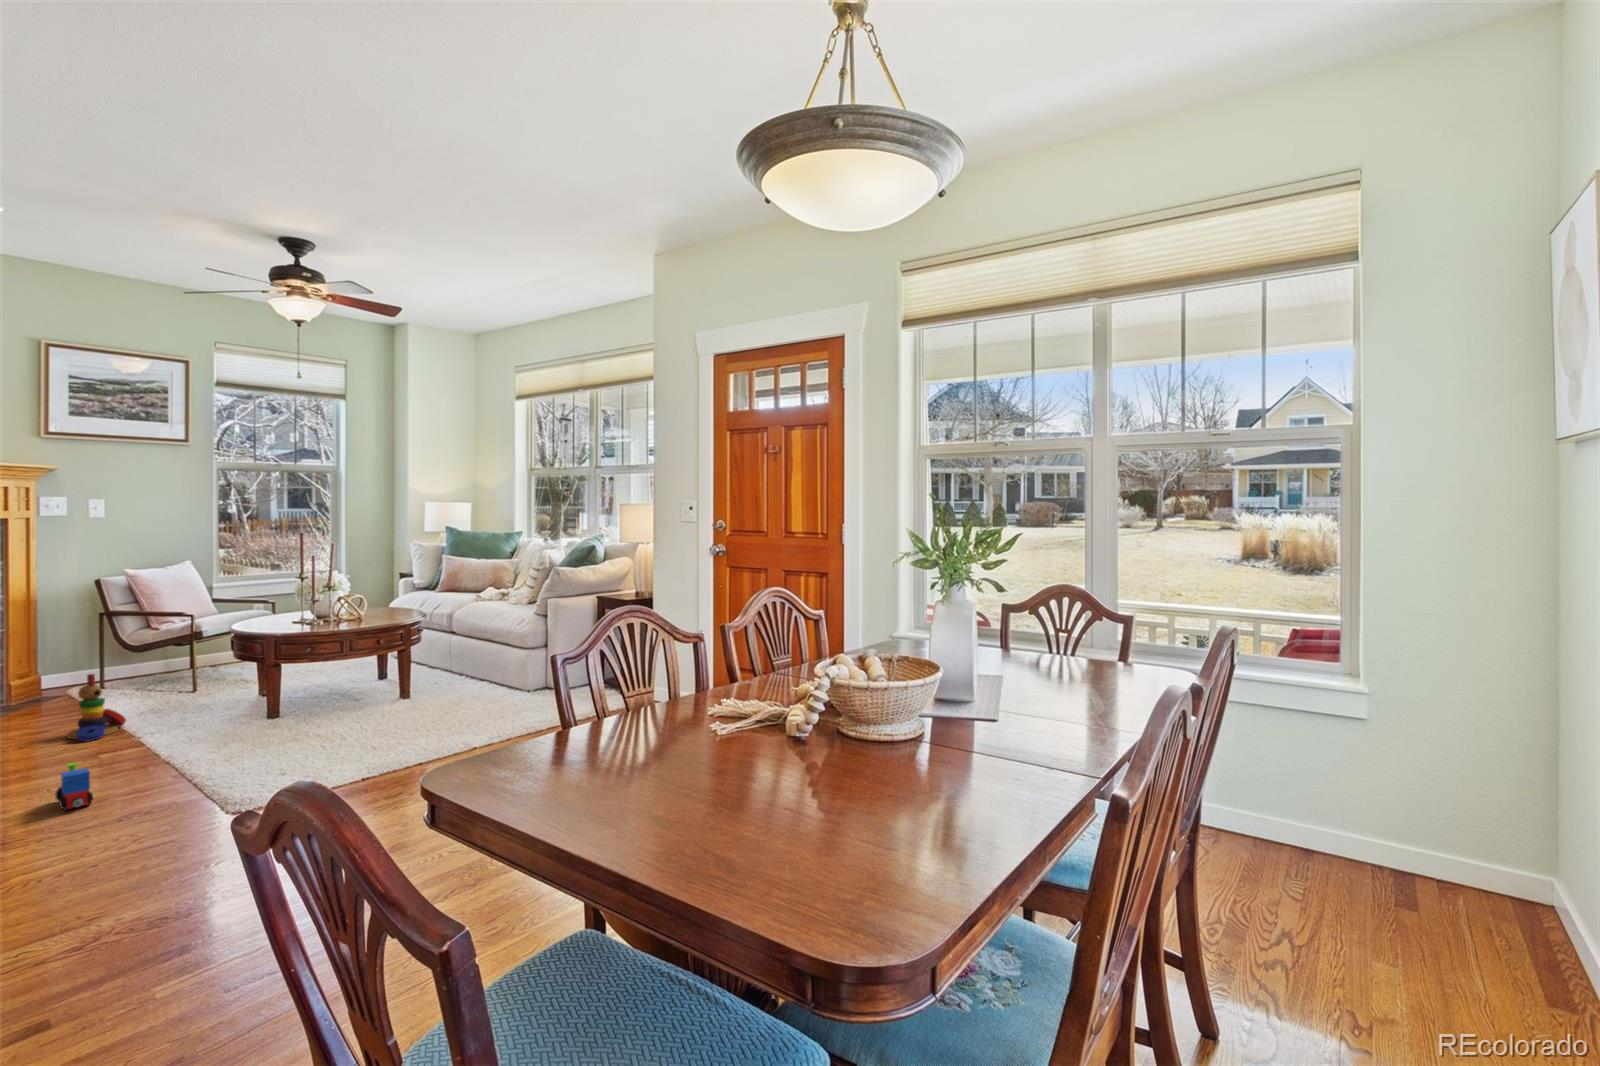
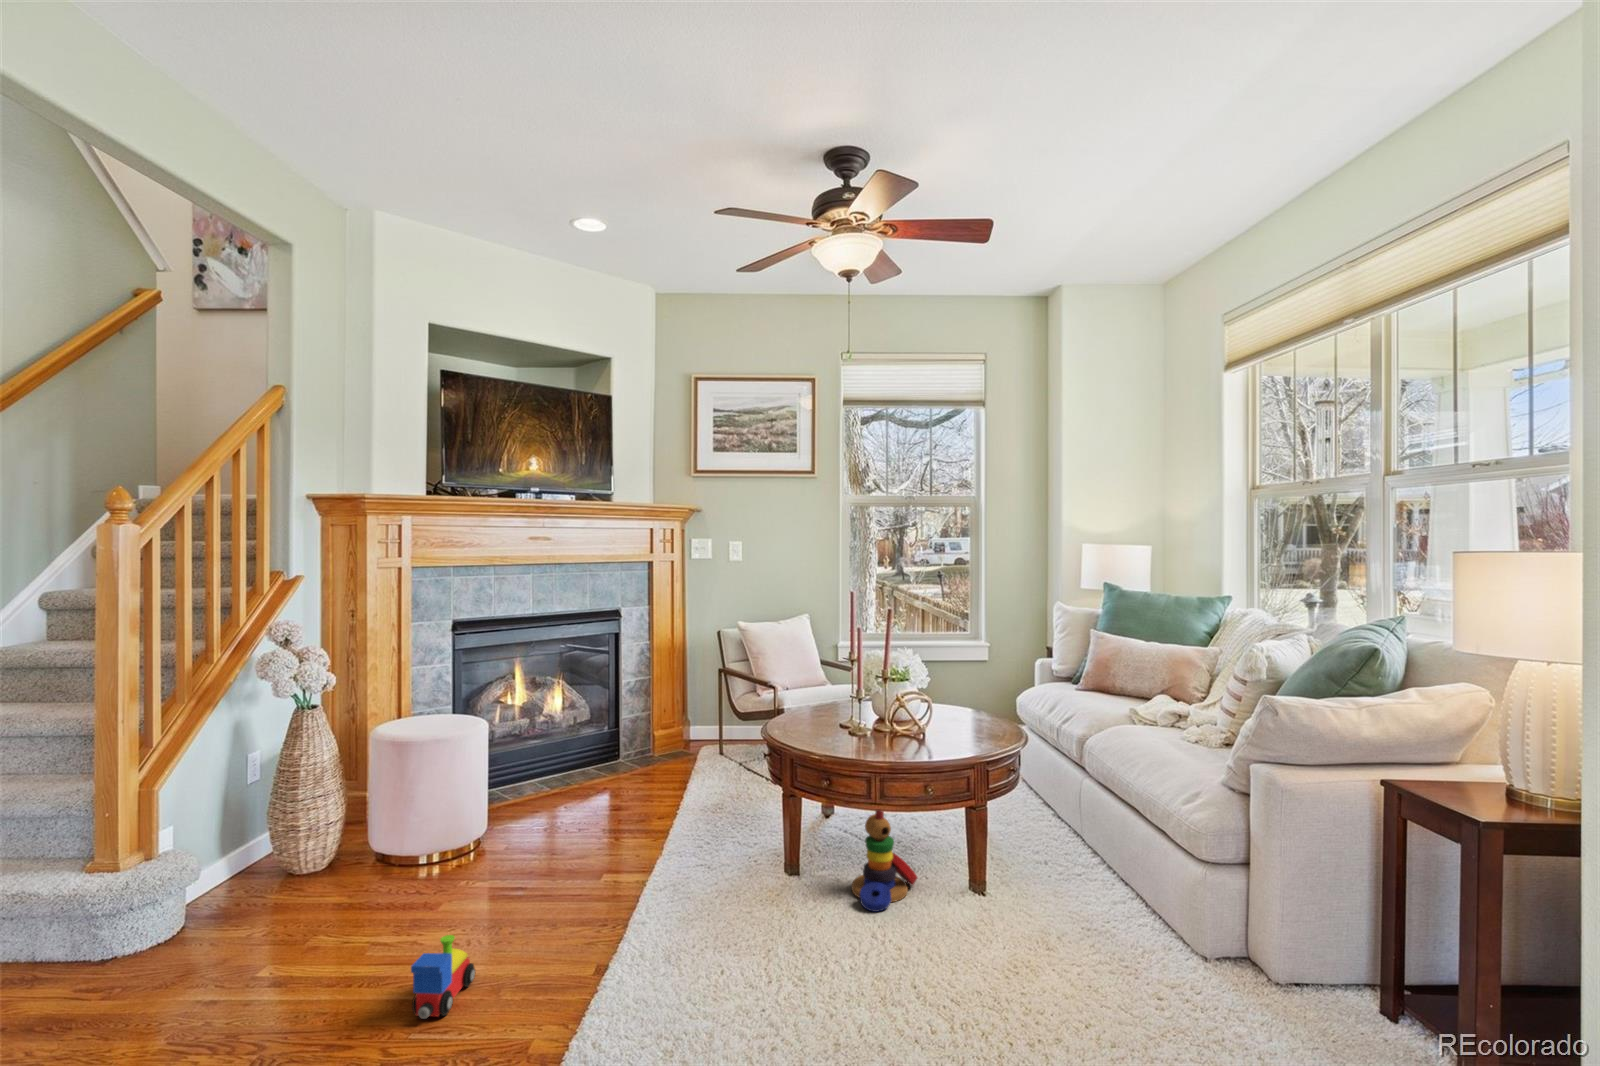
stacking toy: present [67,674,126,741] -> present [852,810,917,912]

